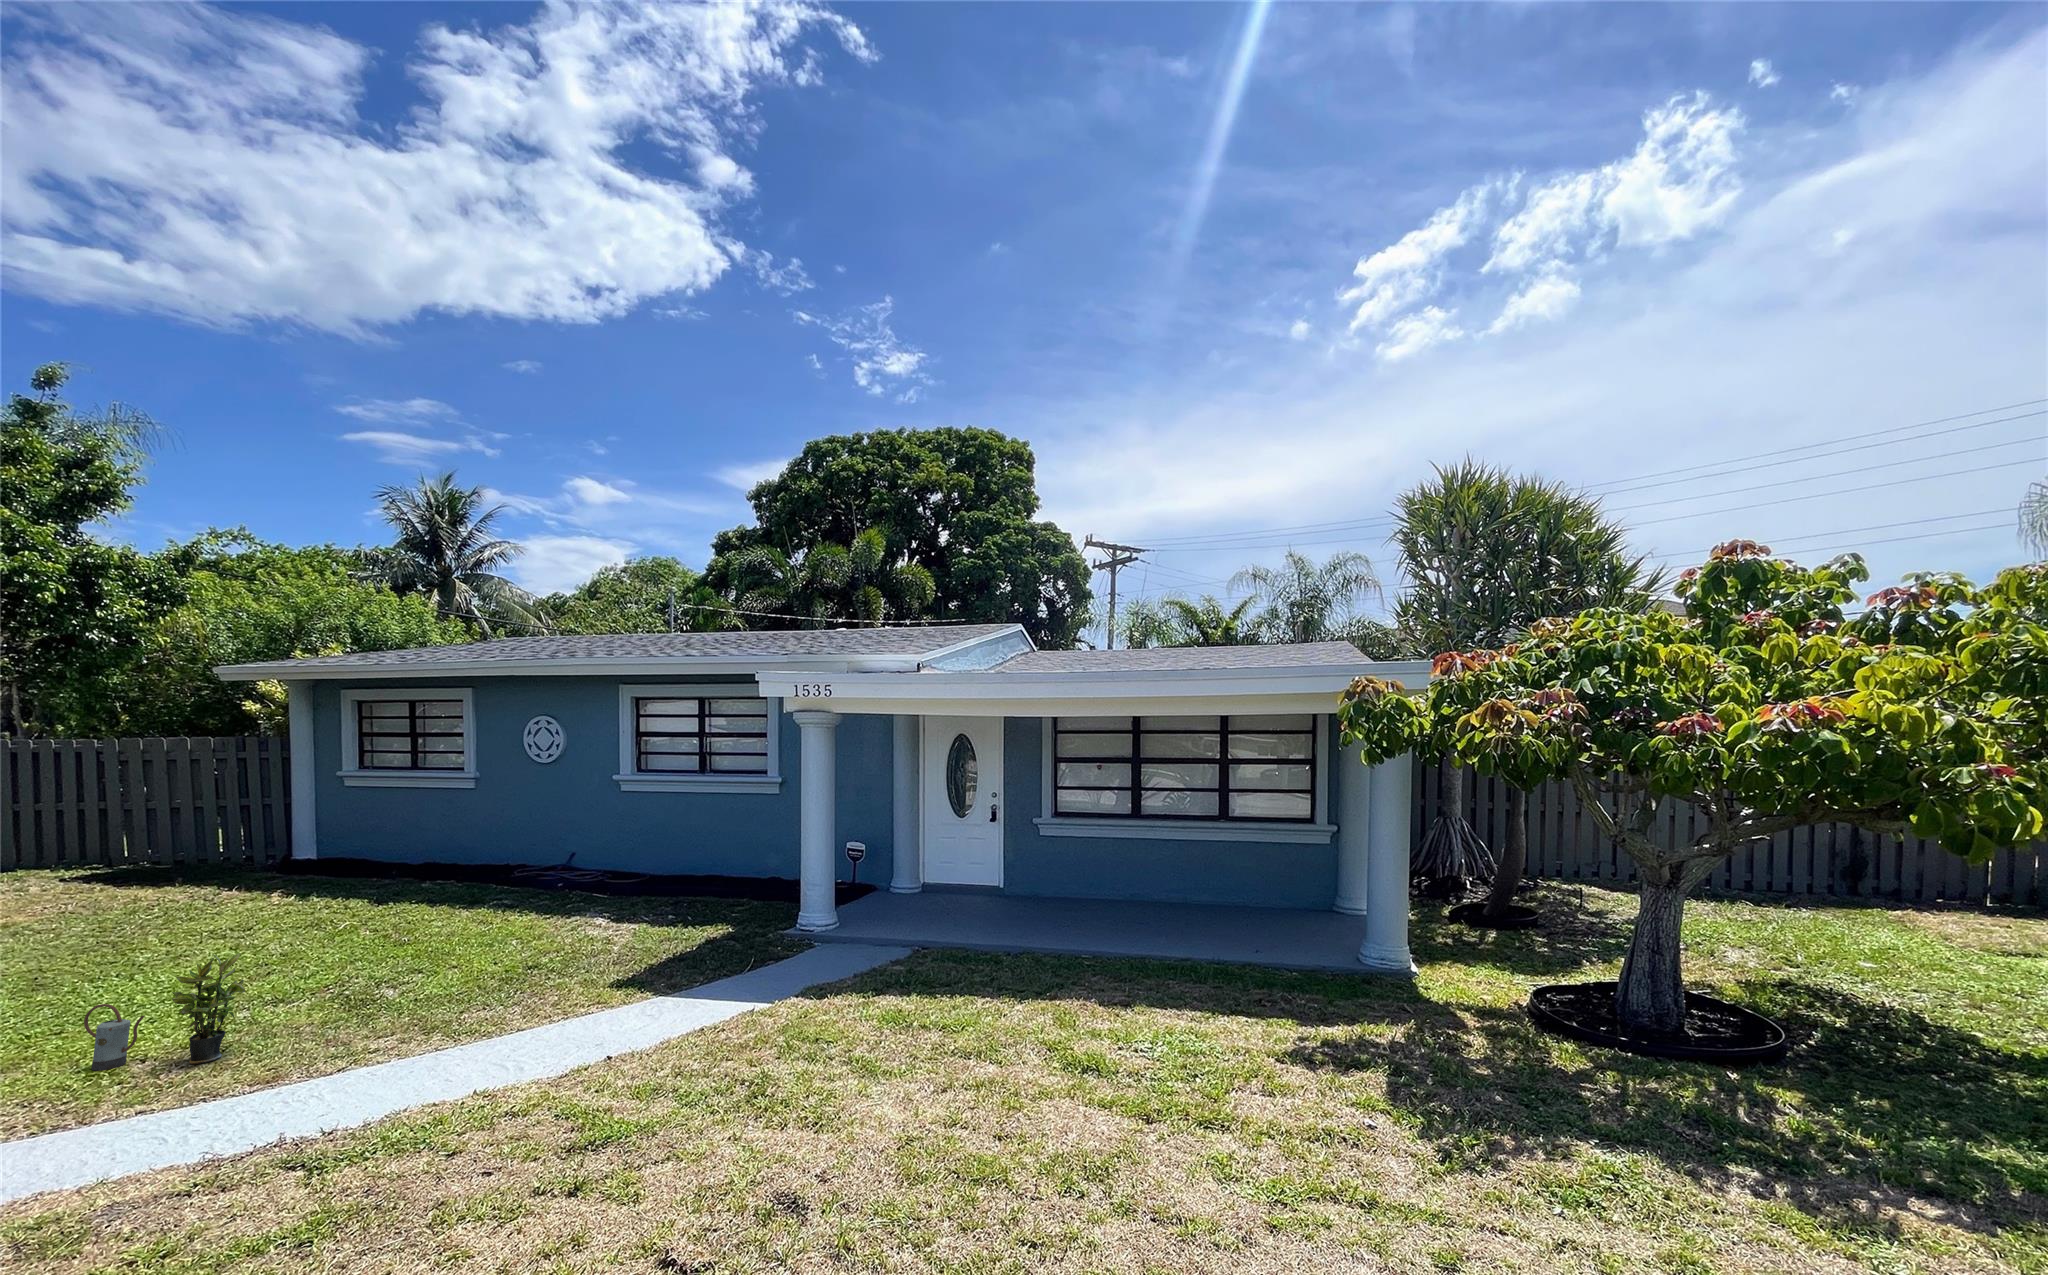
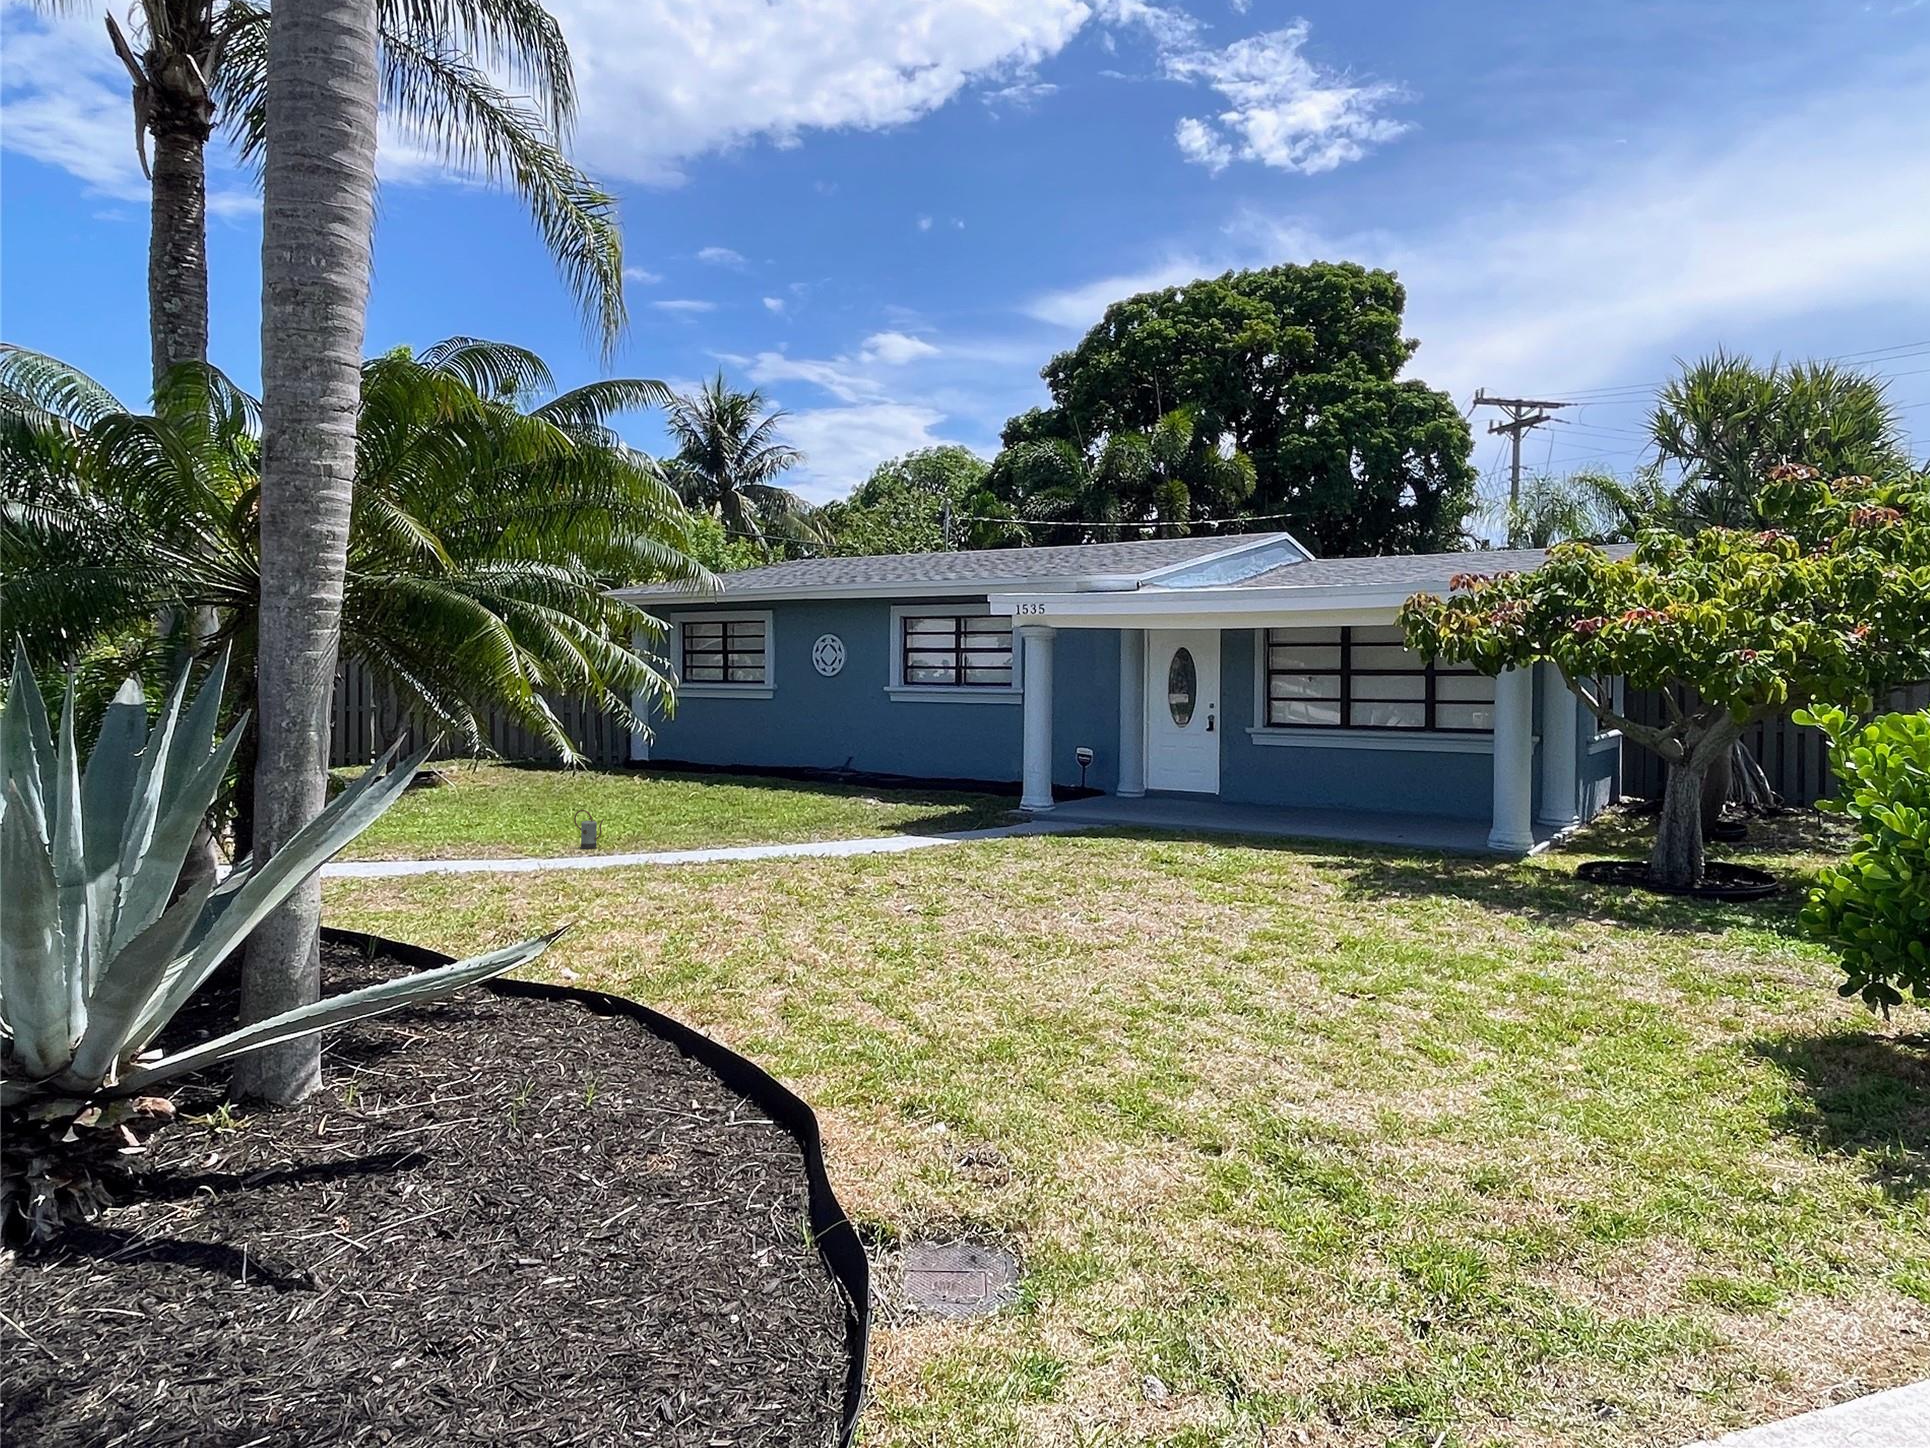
potted plant: present [172,953,245,1065] -> none [619,784,655,851]

